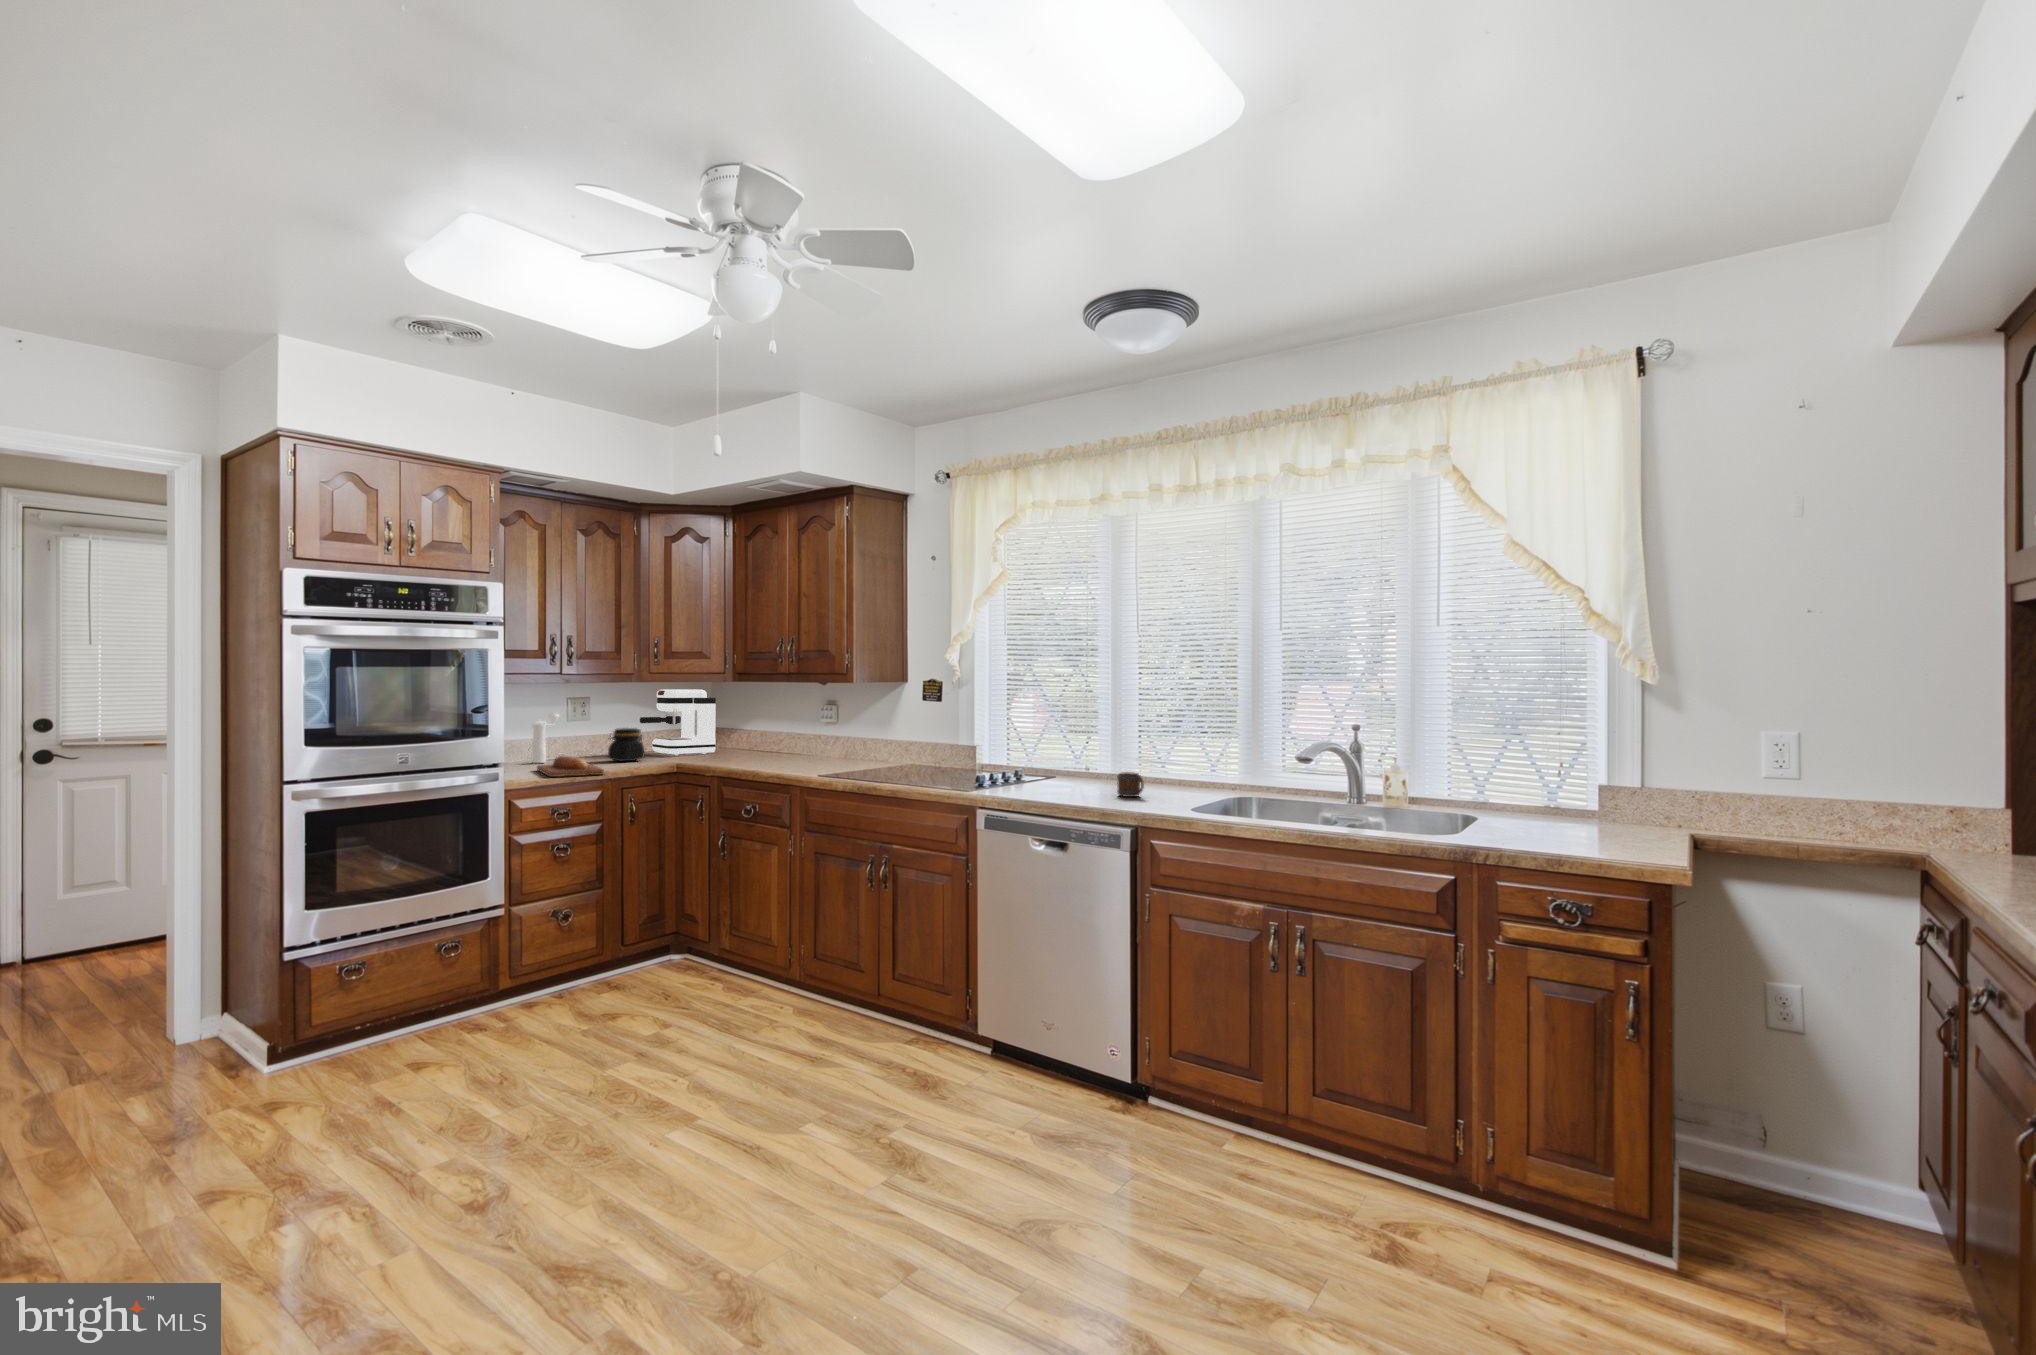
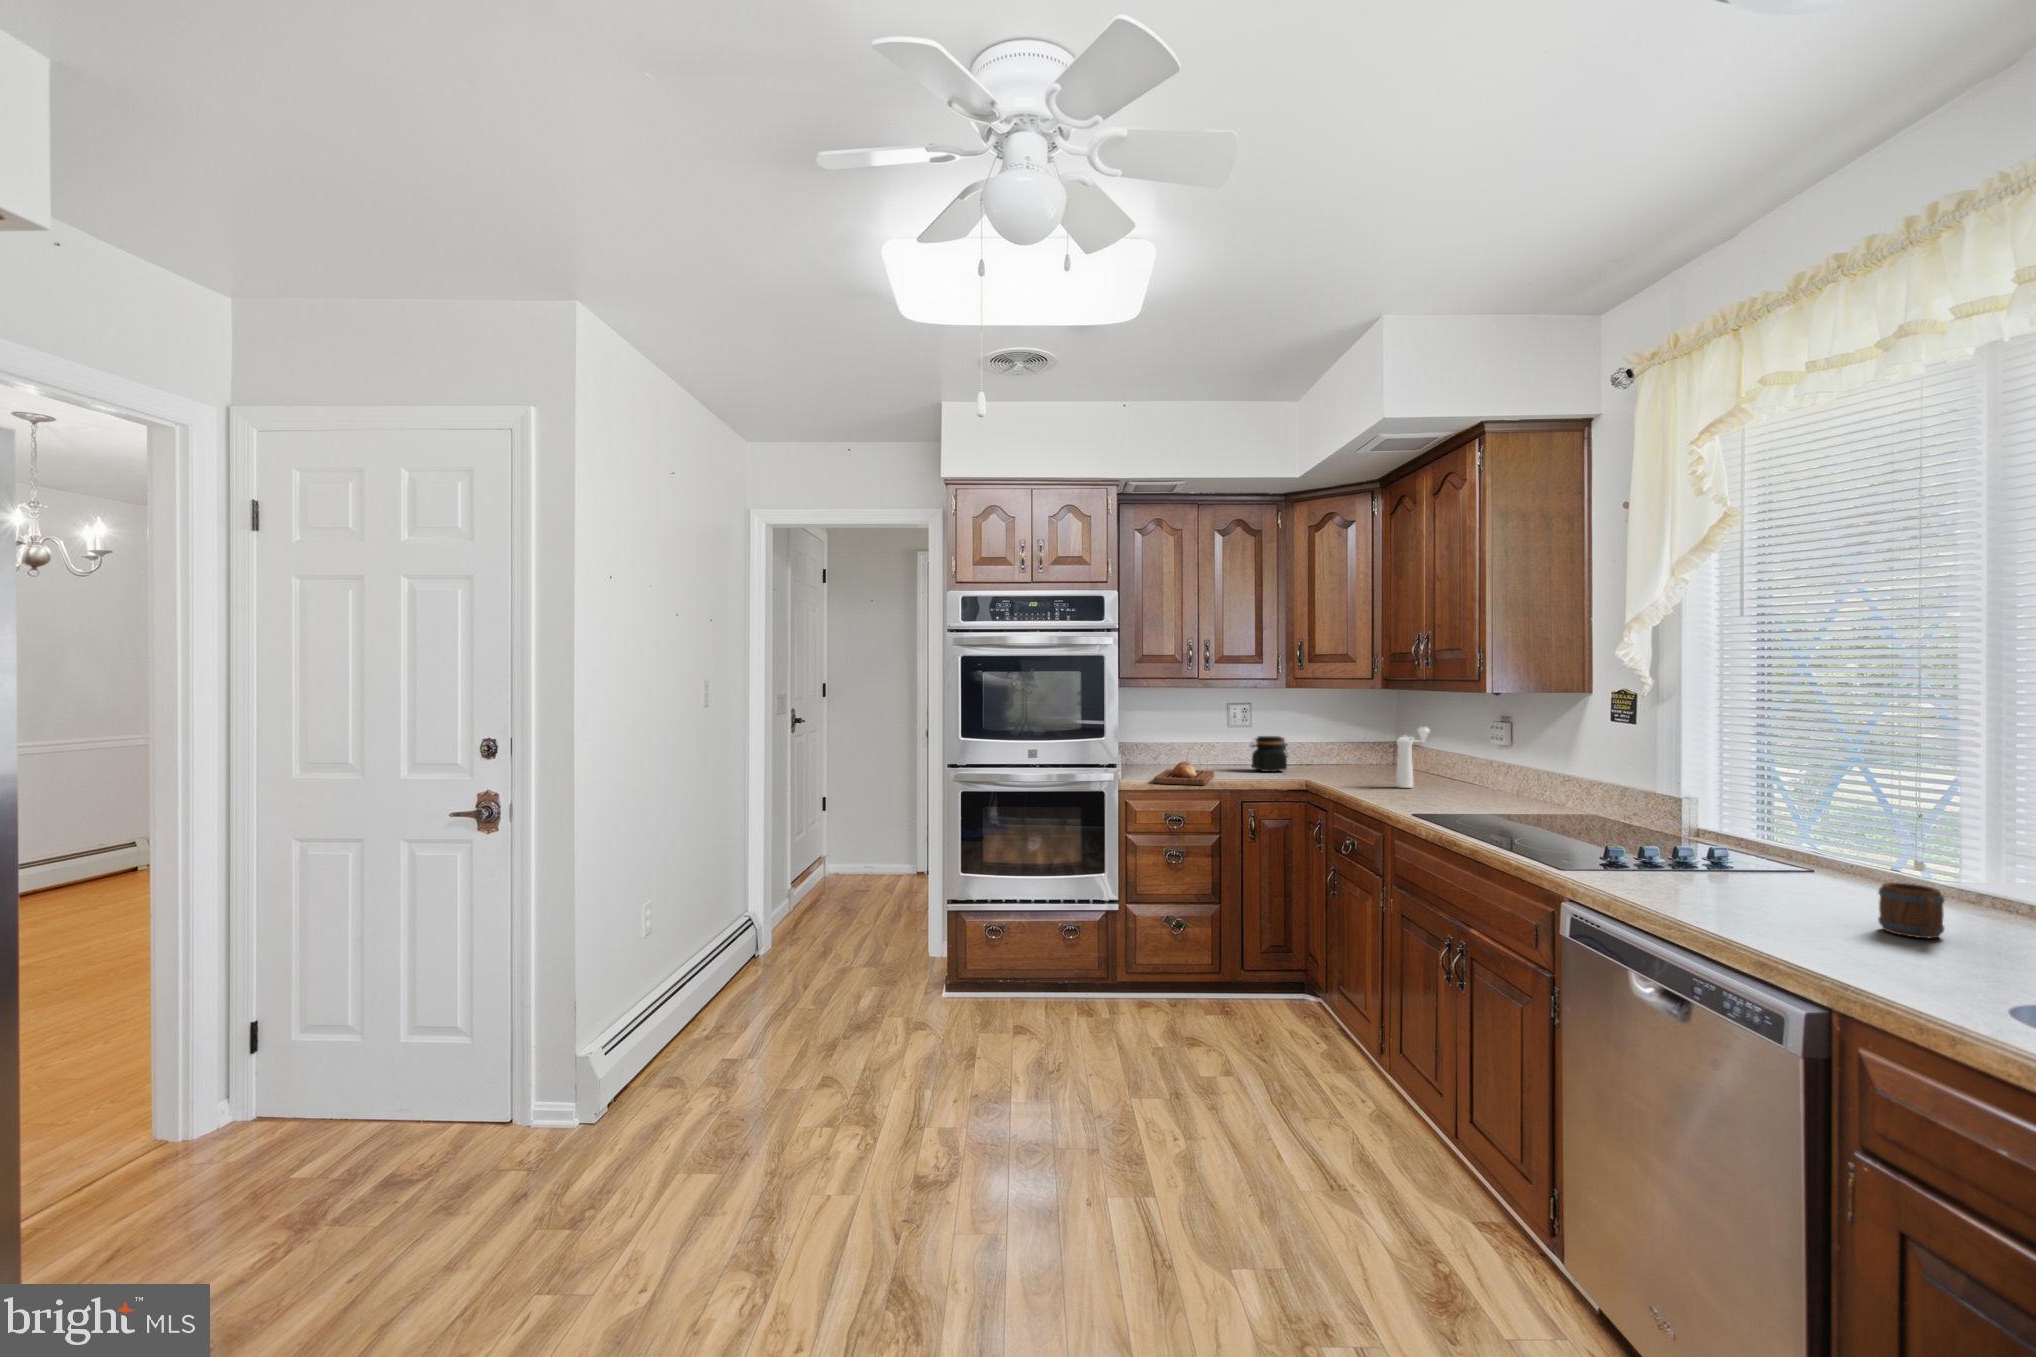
coffee maker: present [640,689,716,756] -> none [1300,694,1381,769]
pepper mill: present [532,714,559,763] -> present [1396,727,1430,788]

